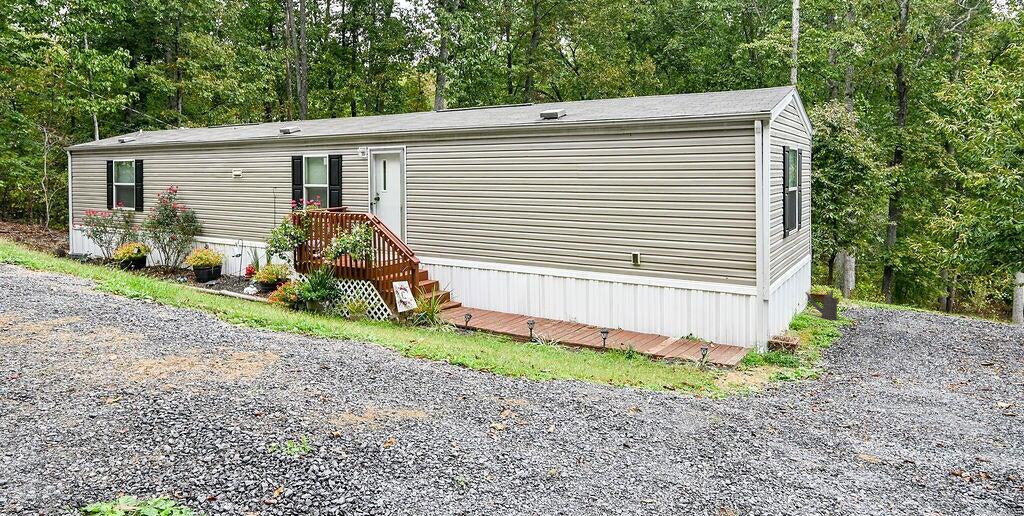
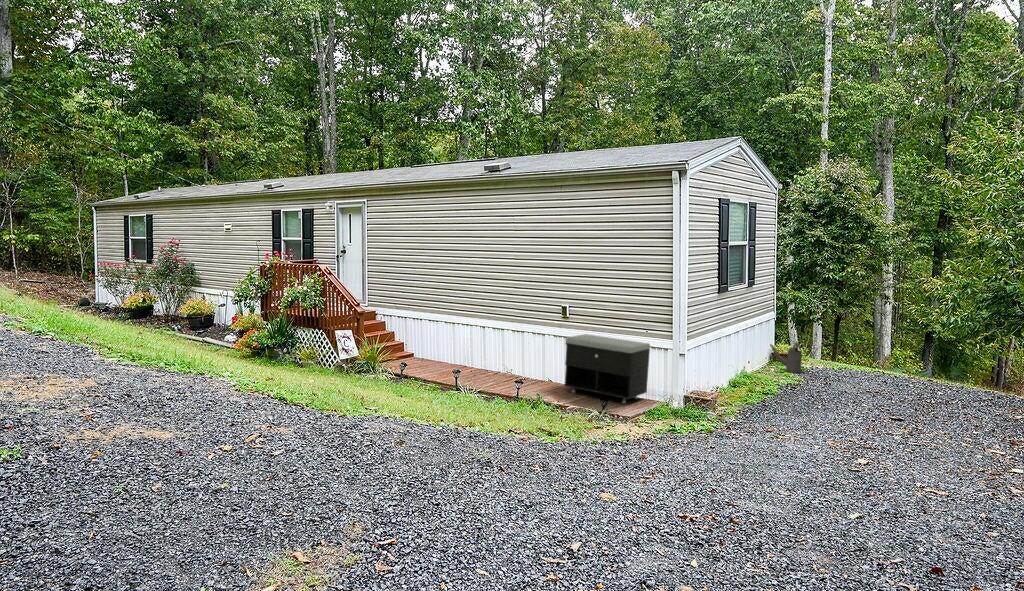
storage bench: none [648,284,735,352] -> present [564,334,650,403]

